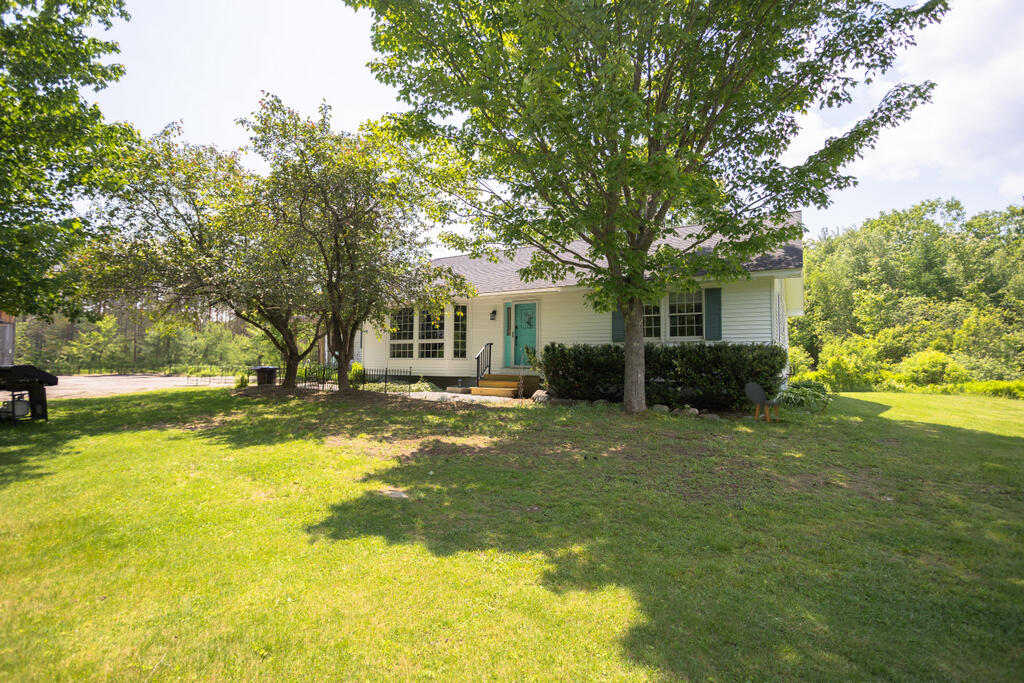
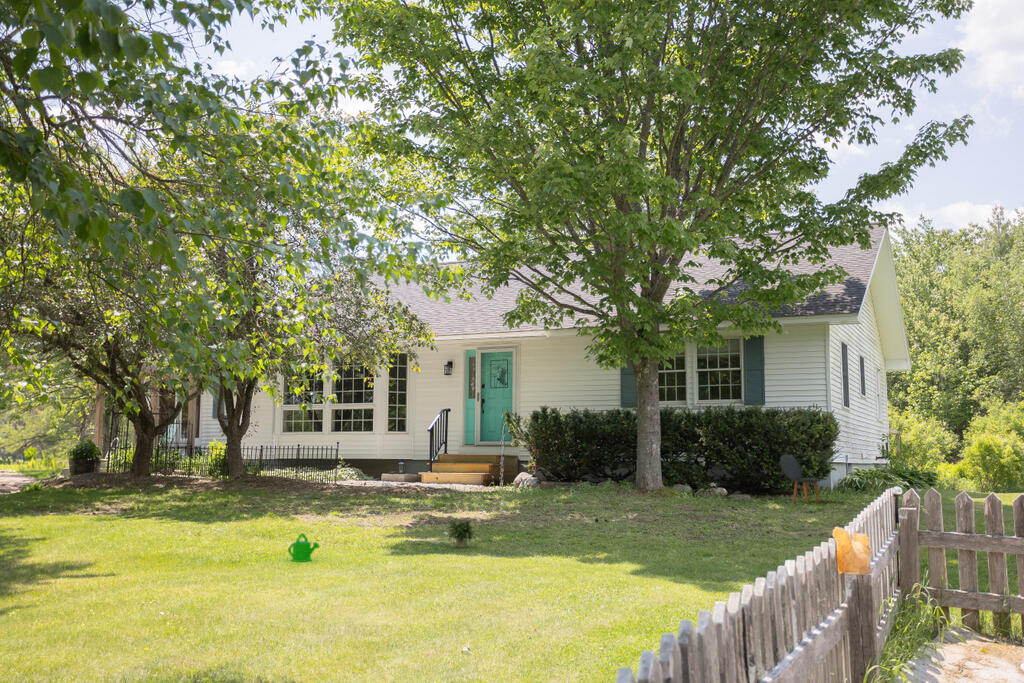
potted plant: none [395,494,443,530] -> present [448,521,474,548]
watering can: none [152,542,188,588] -> present [288,533,319,562]

